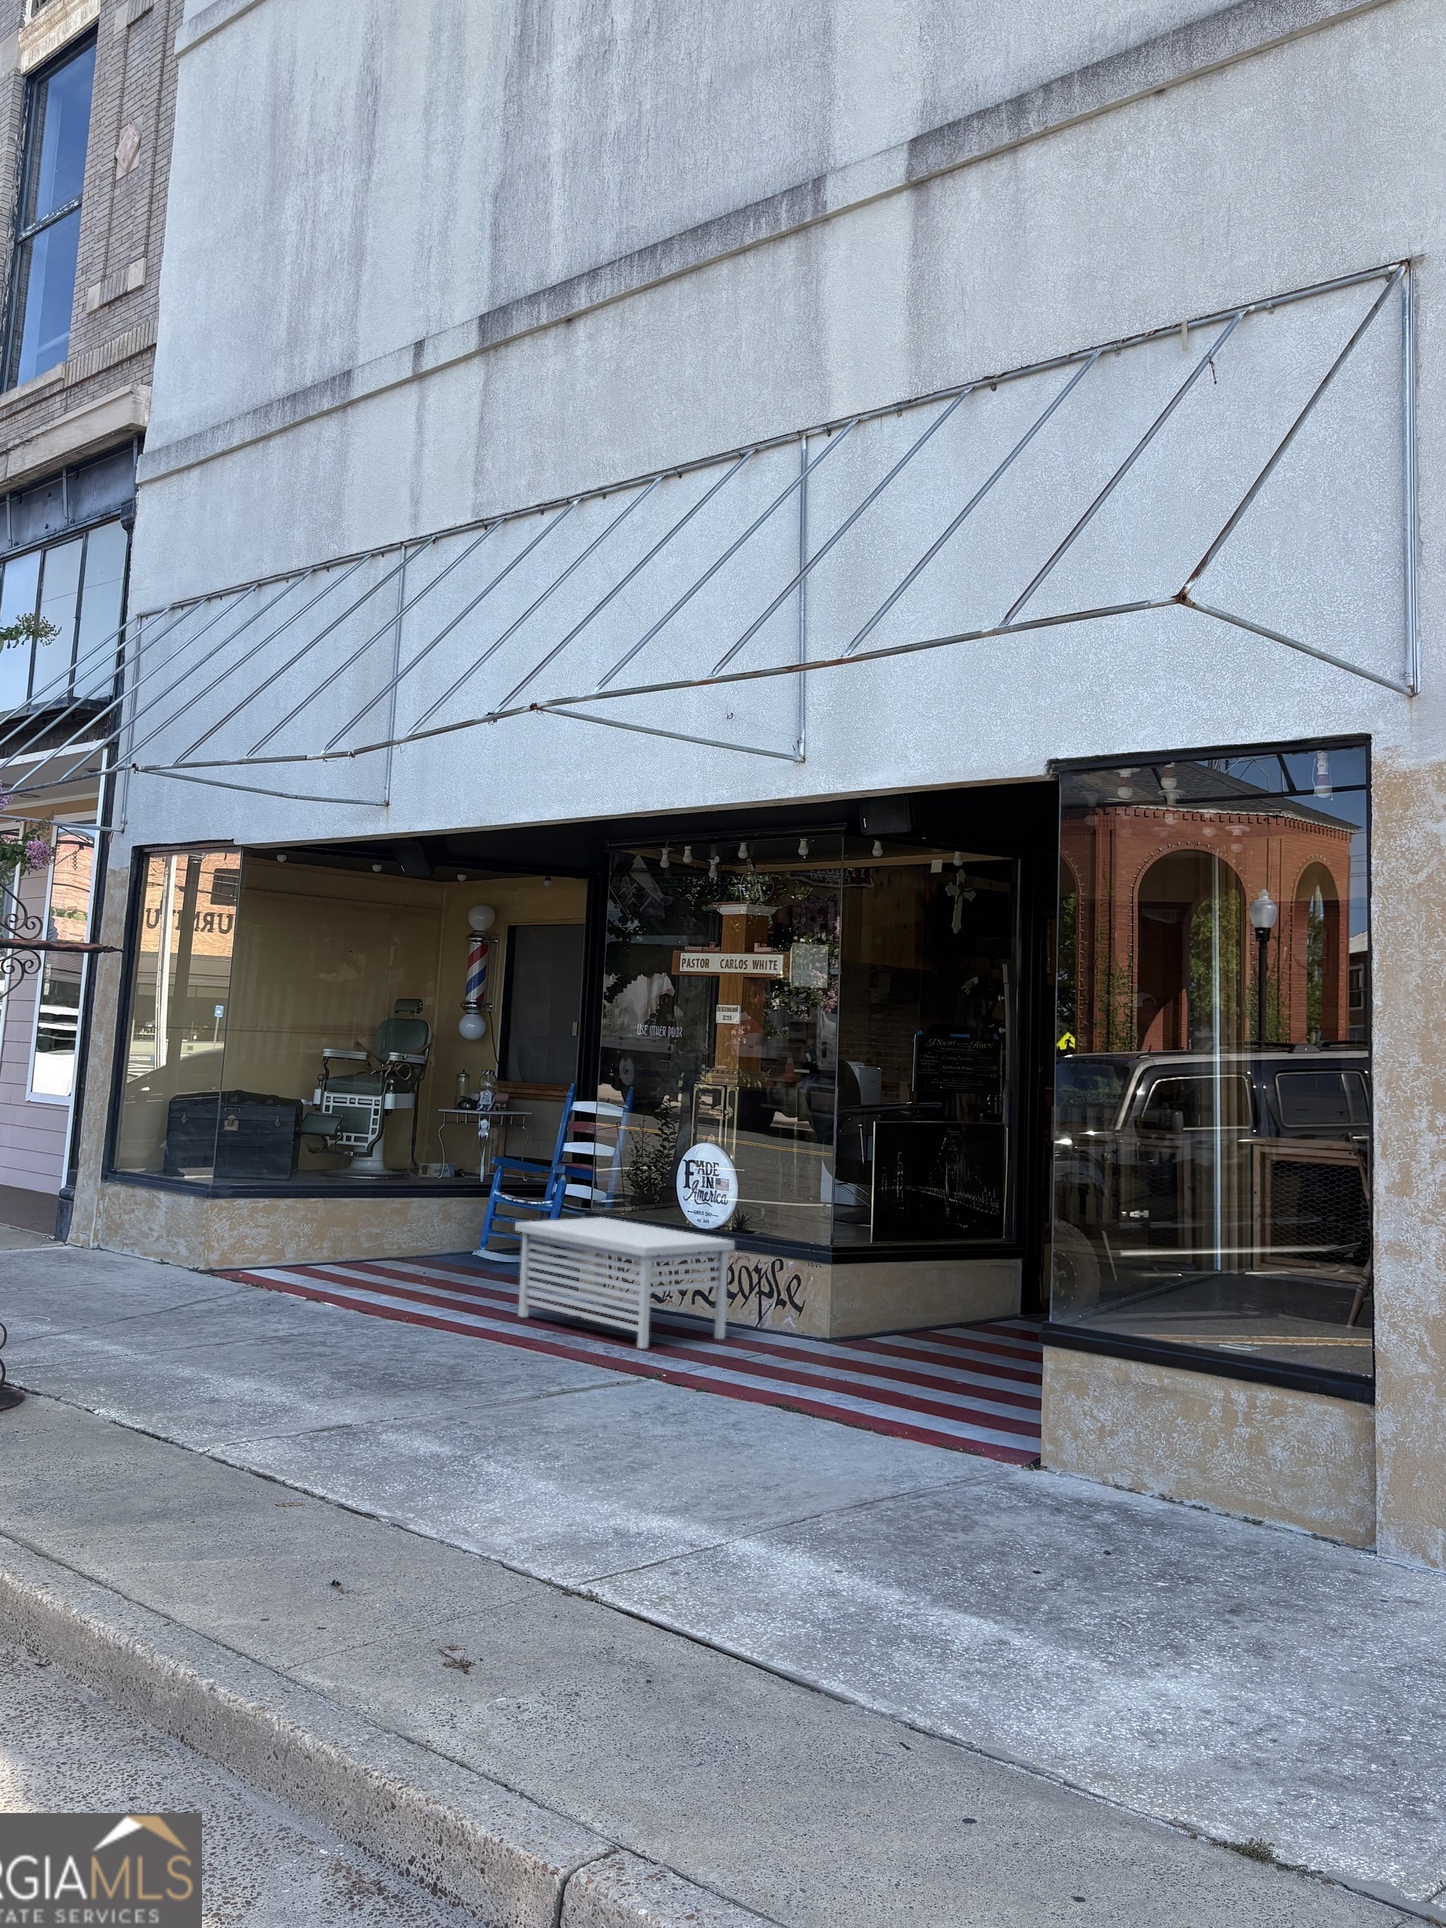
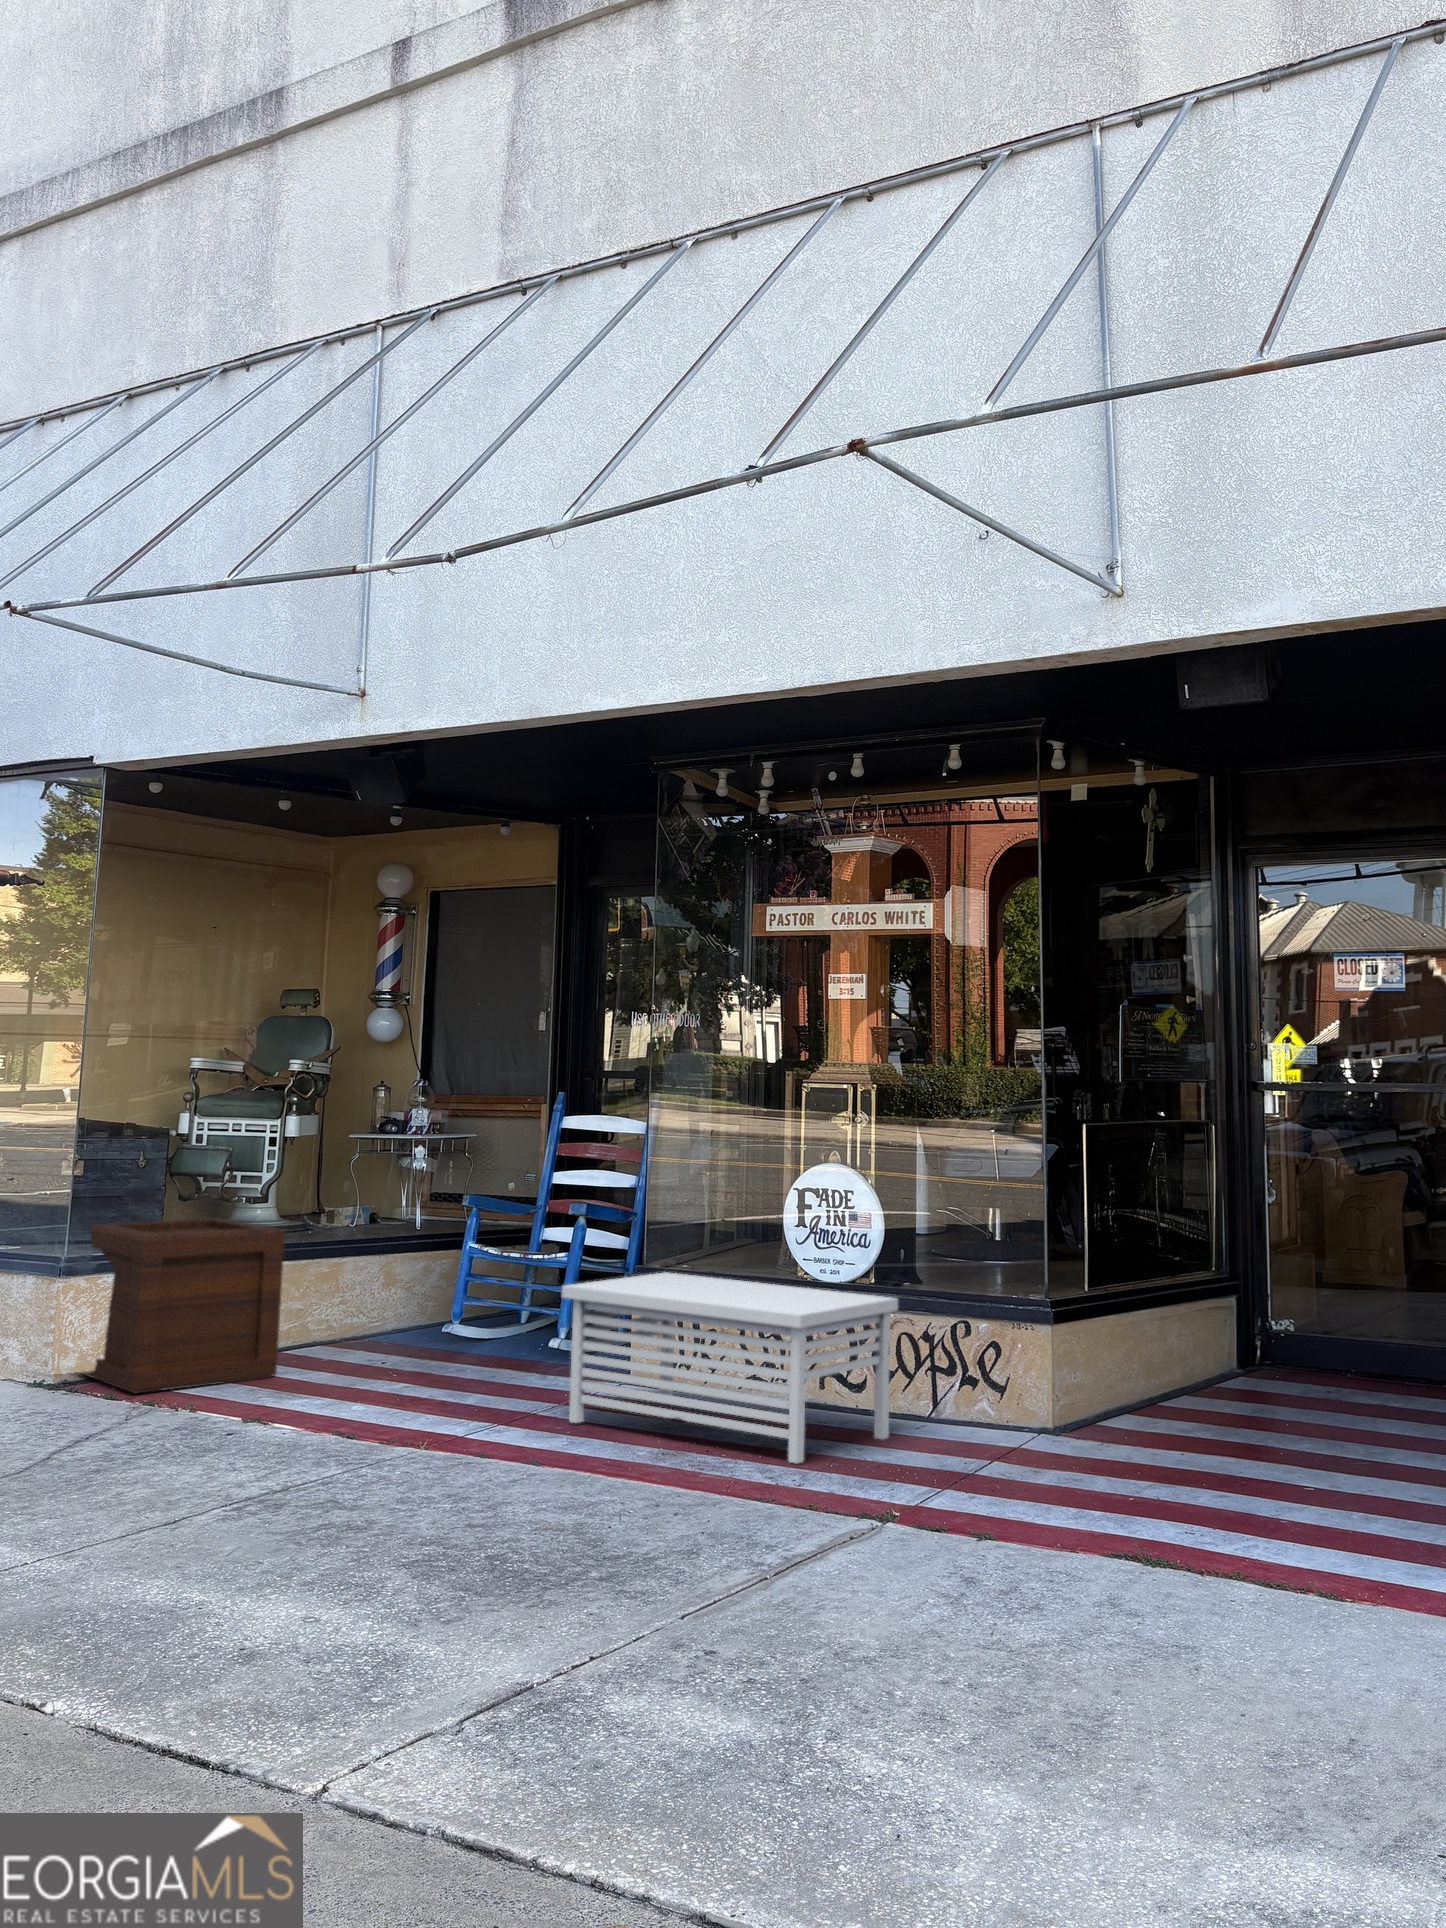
wooden crate: none [224,1168,359,1284] -> present [81,1218,284,1394]

